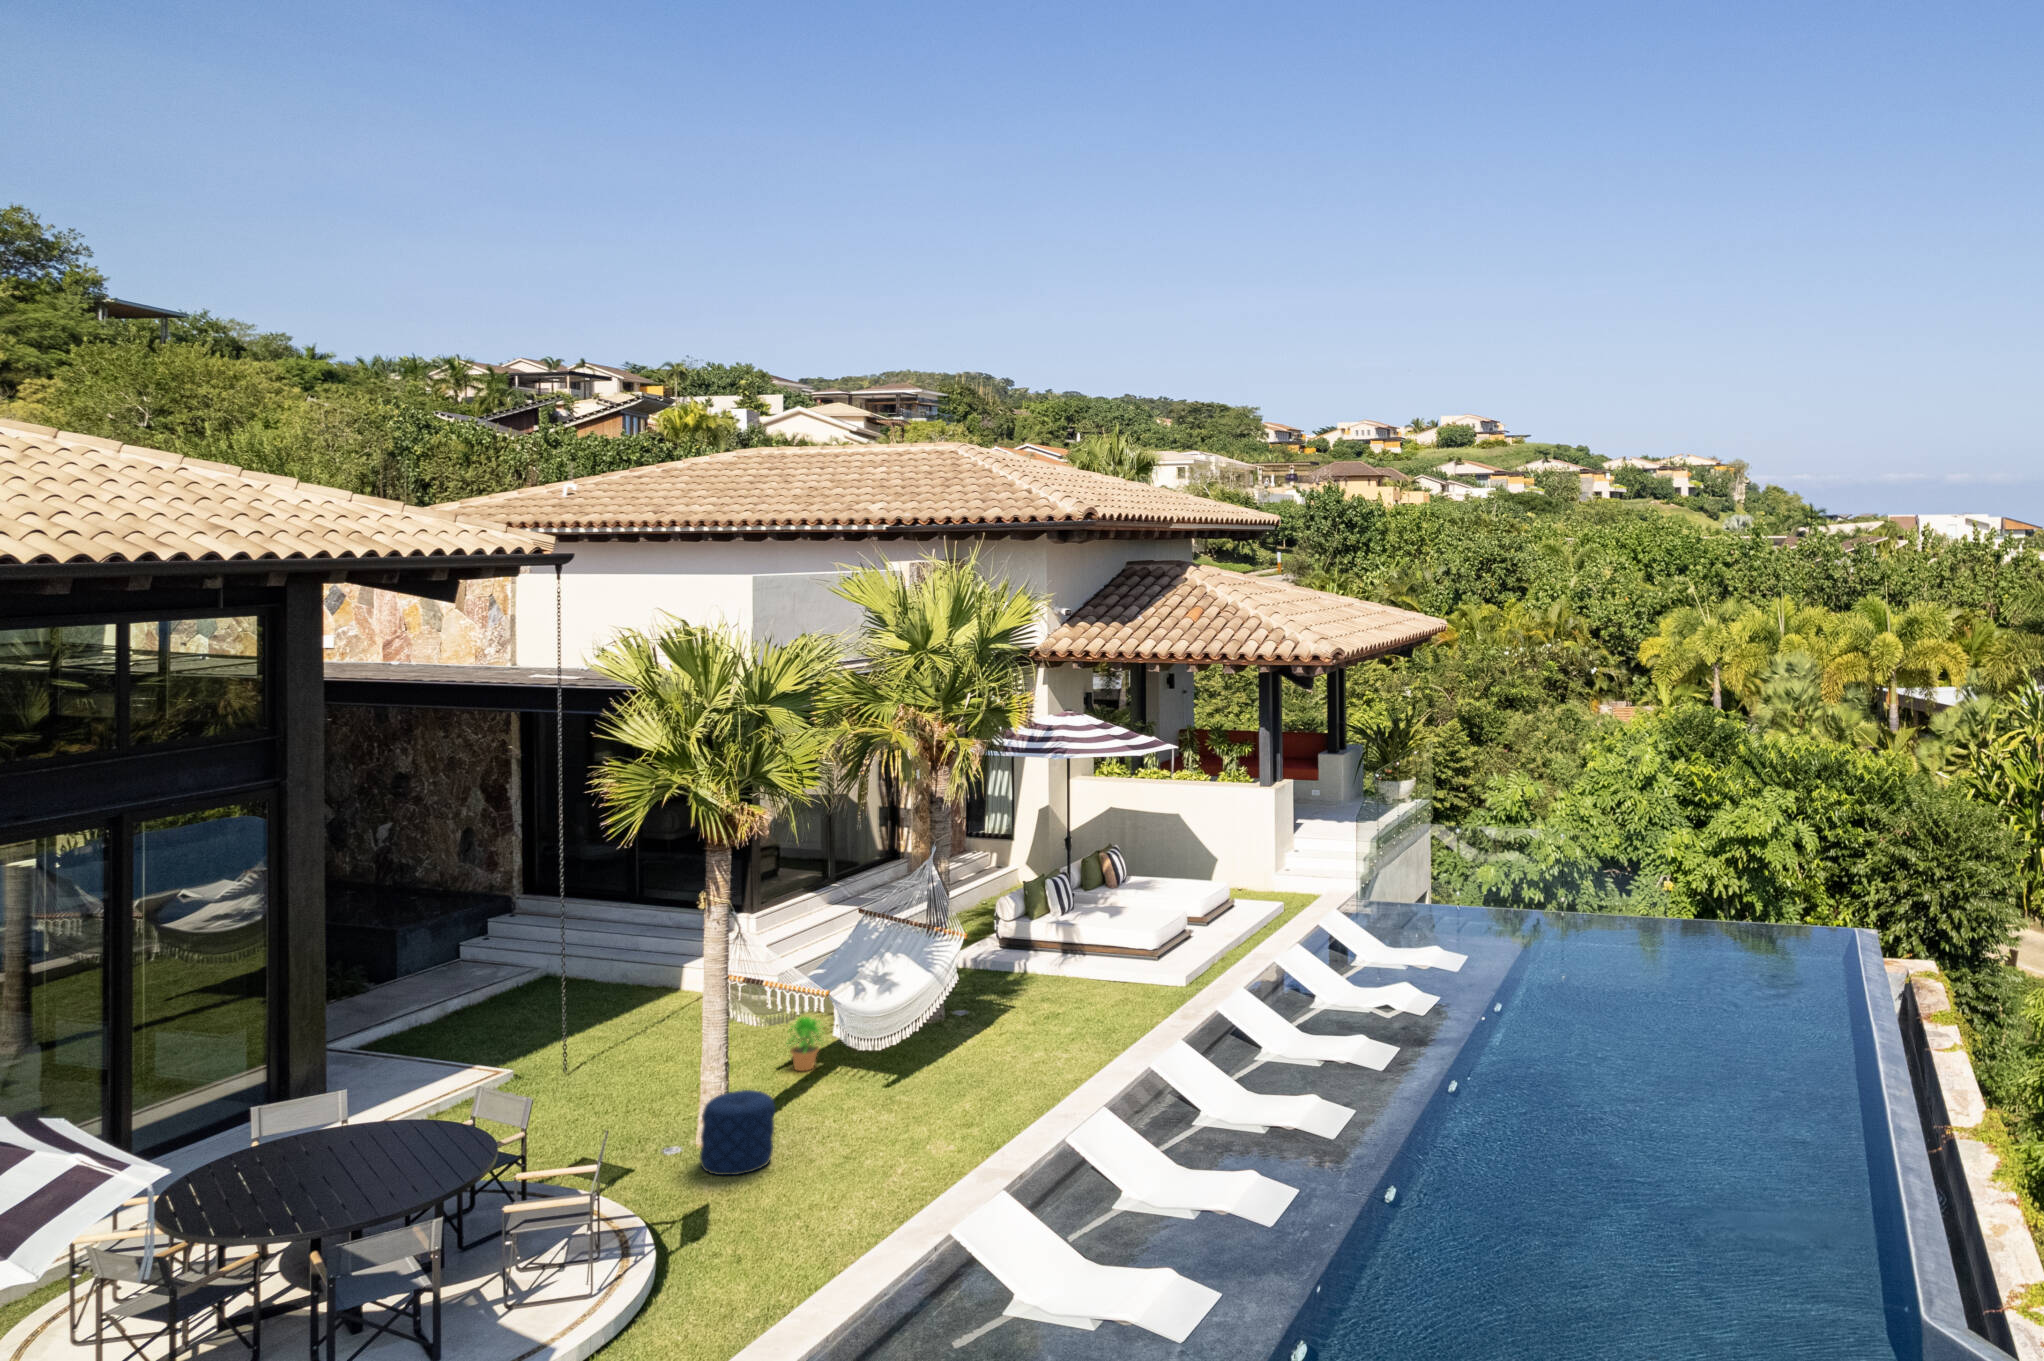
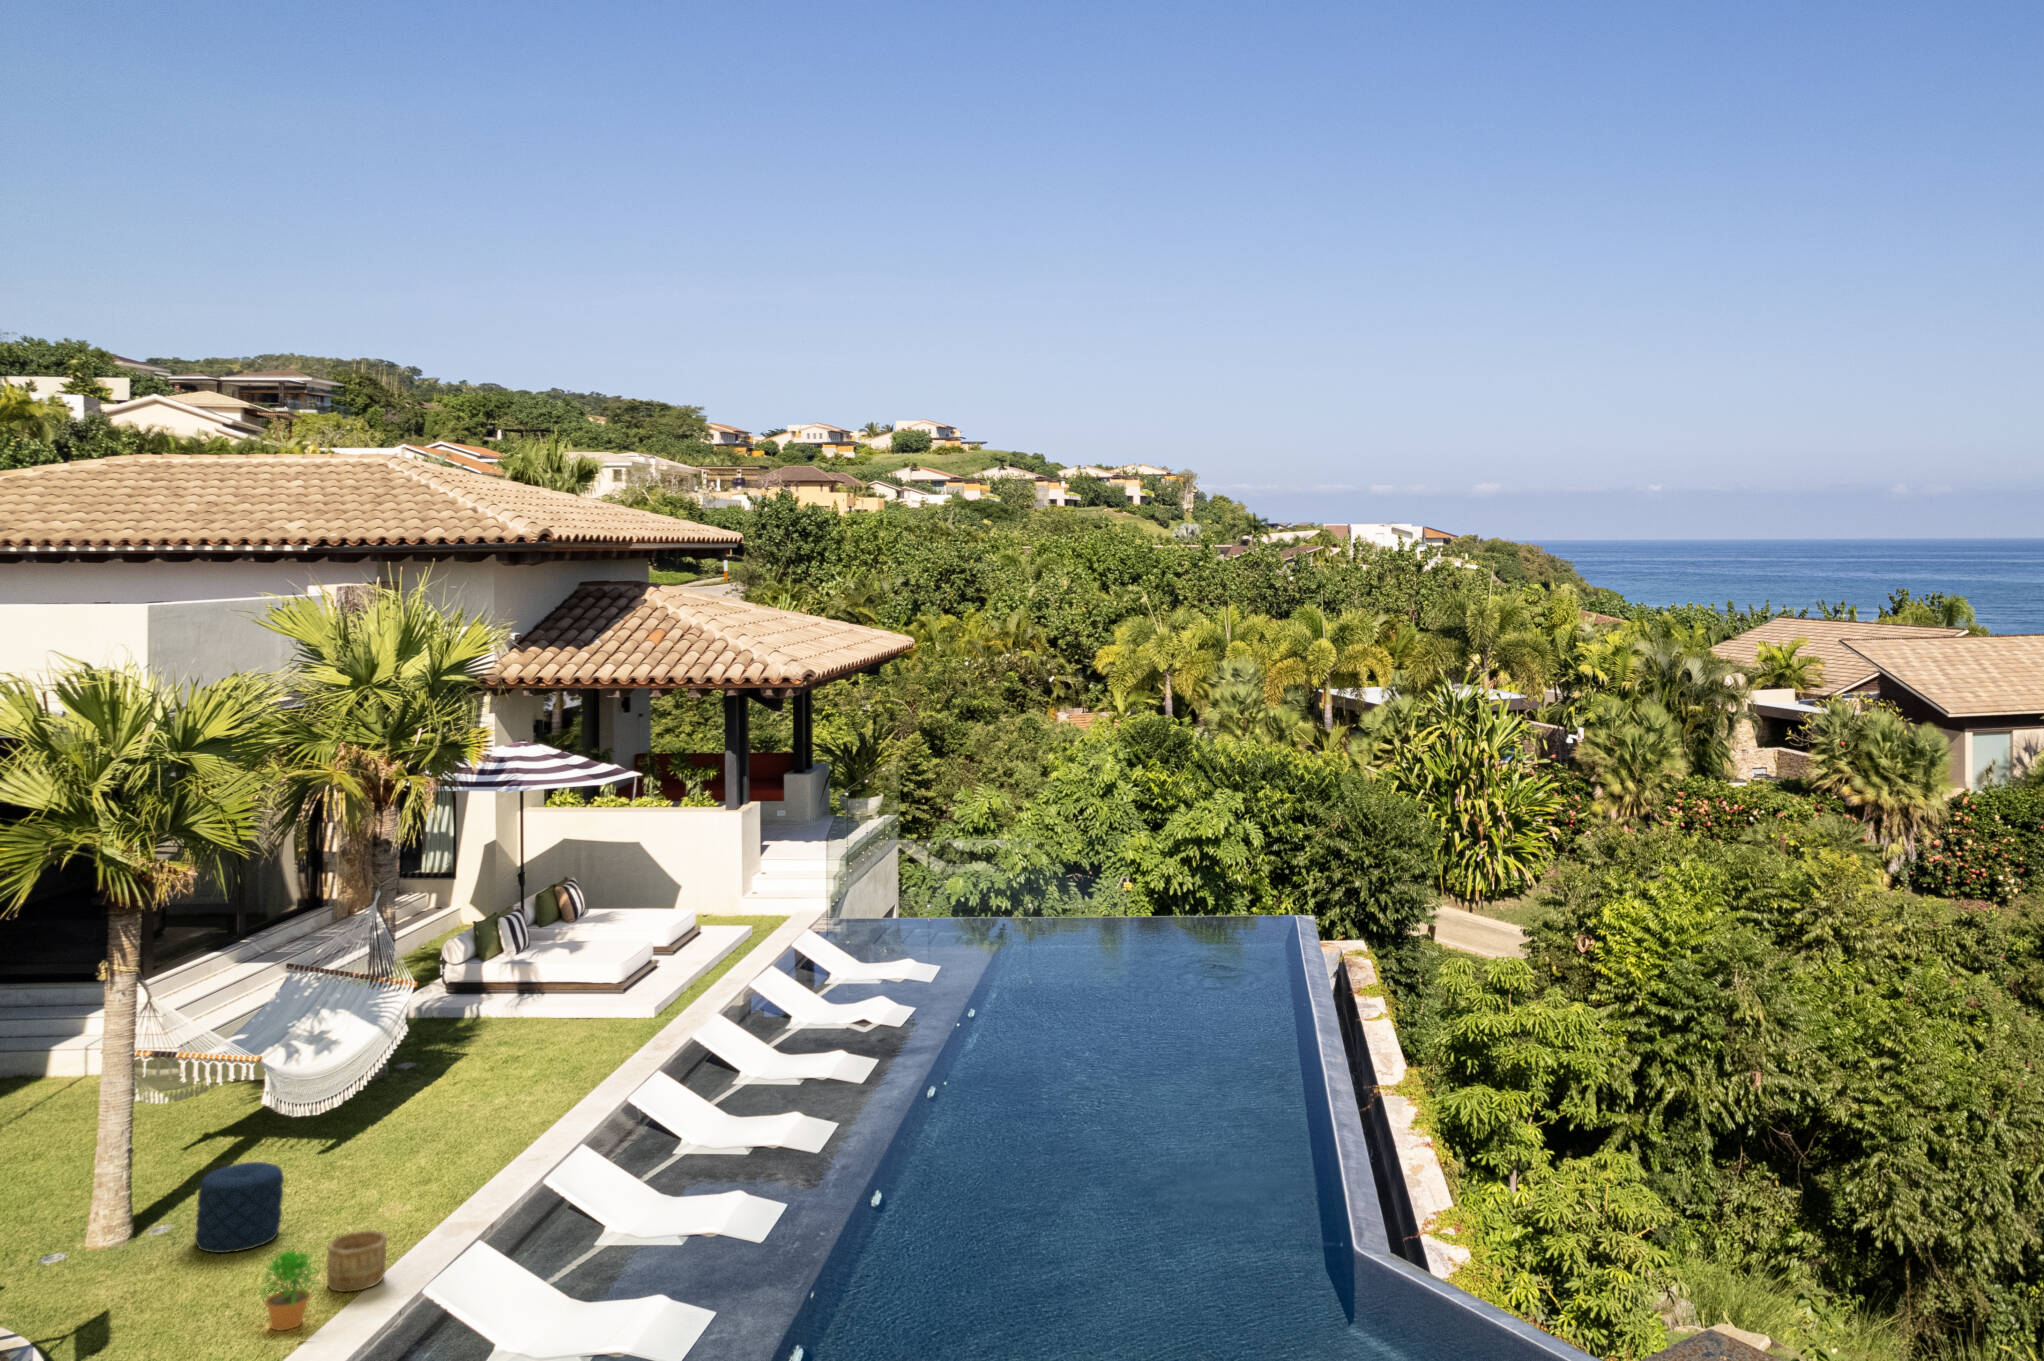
potted plant: present [786,1017,823,1071] -> present [260,1251,317,1331]
wooden bucket: none [781,1173,835,1234] -> present [326,1230,388,1292]

